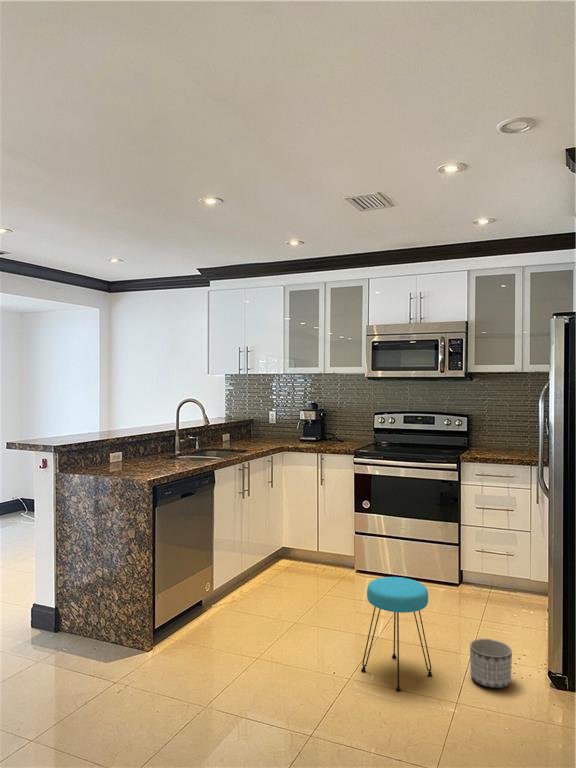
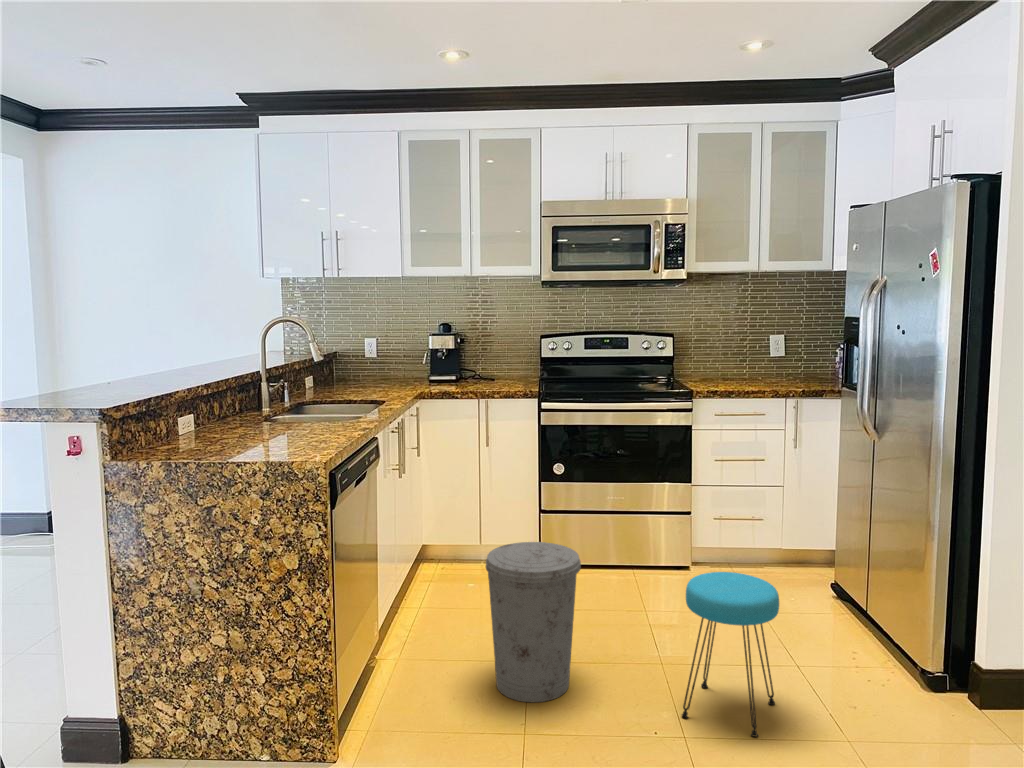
trash can: none [259,544,319,646] -> present [486,542,581,702]
planter: present [470,639,512,688] -> none [818,638,879,704]

